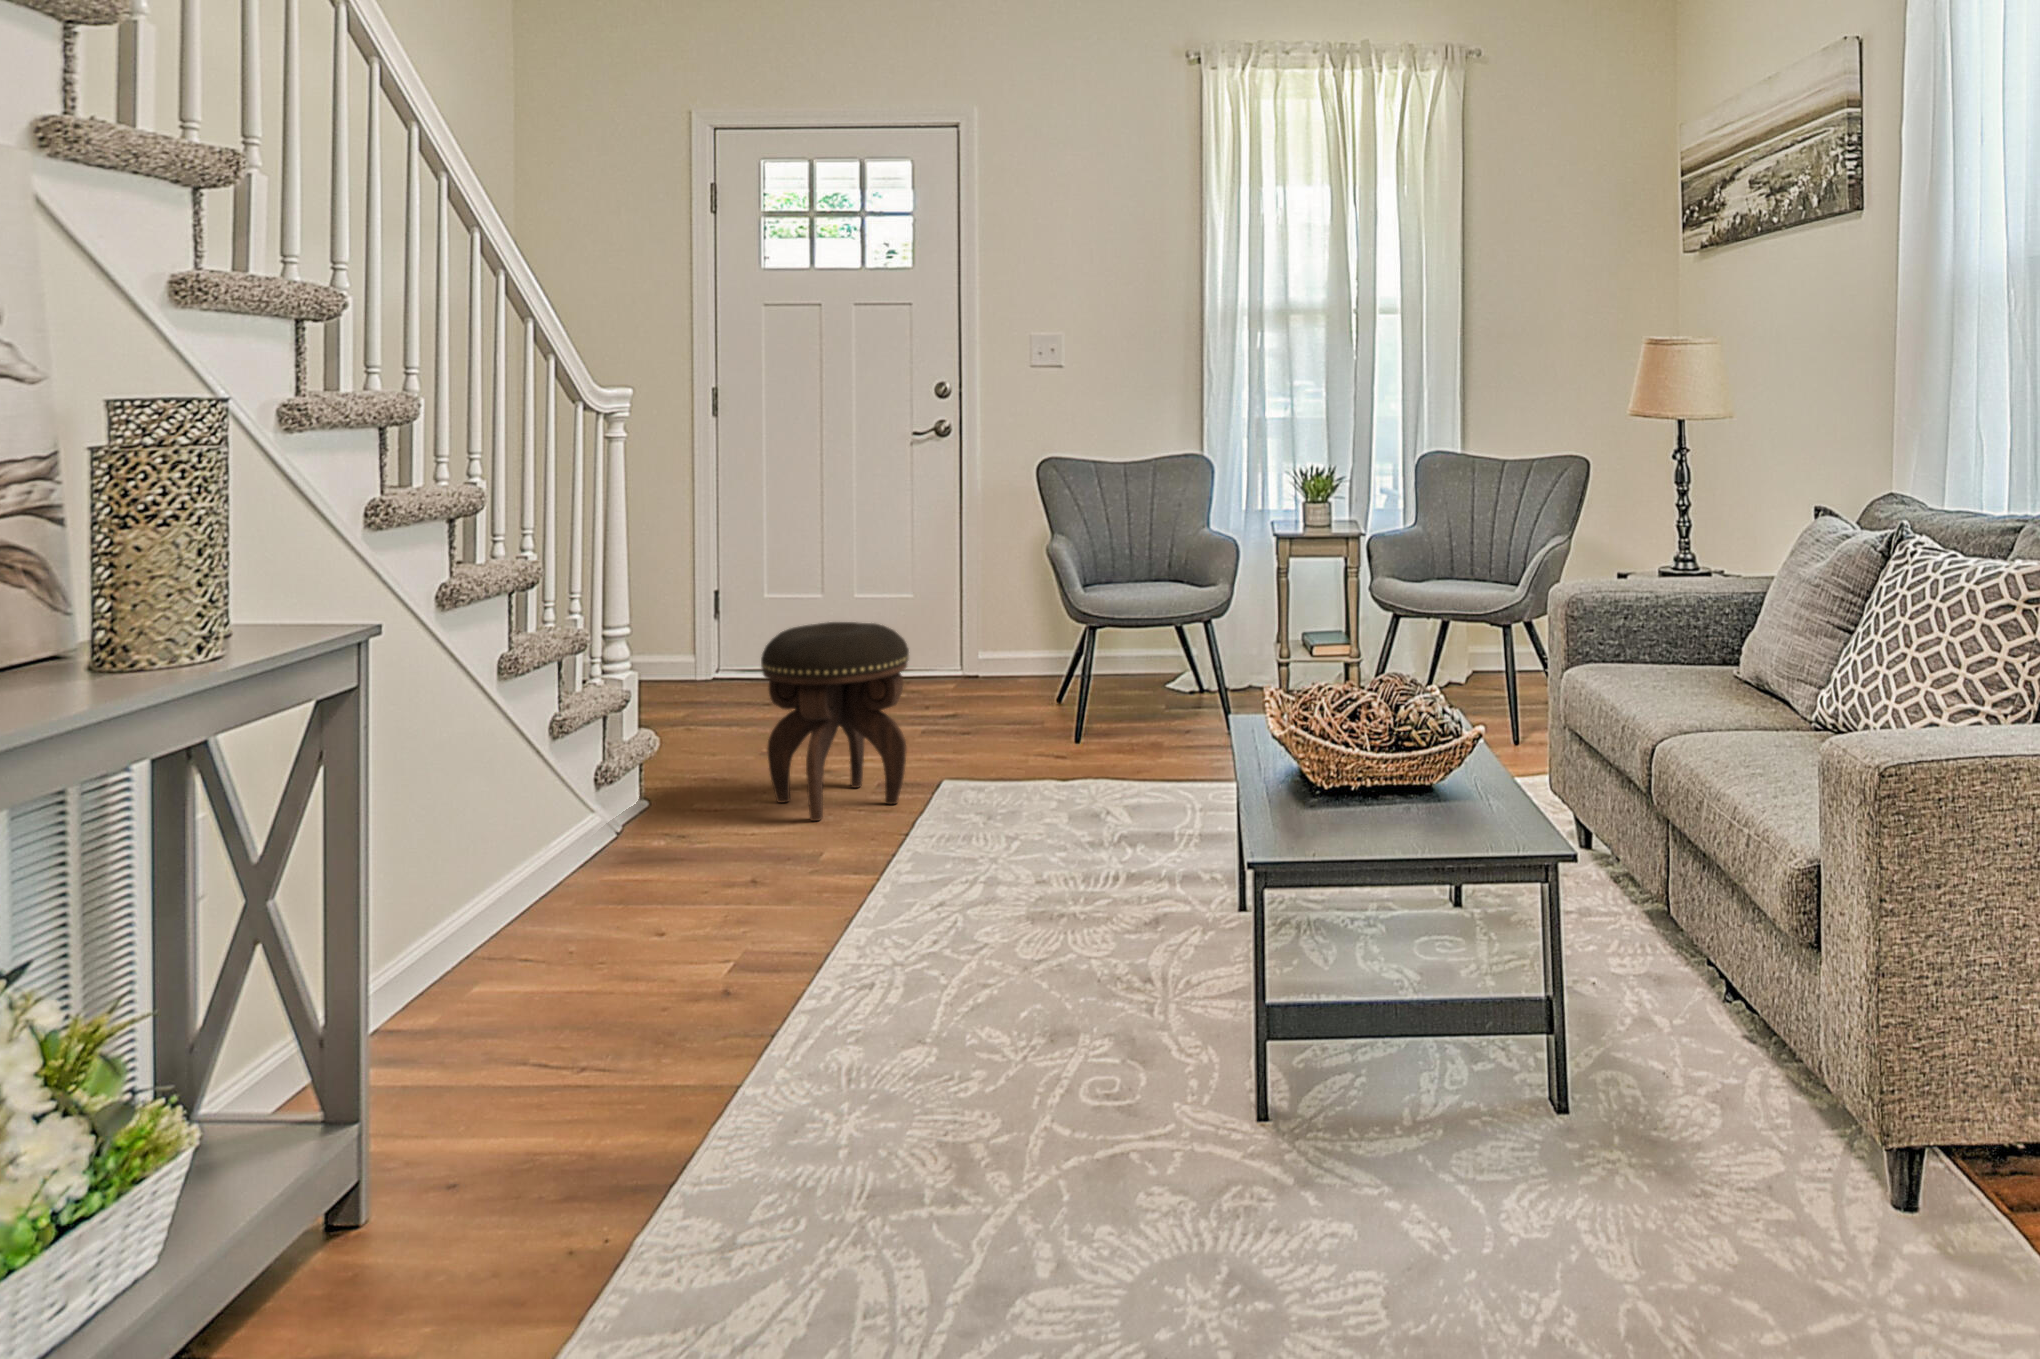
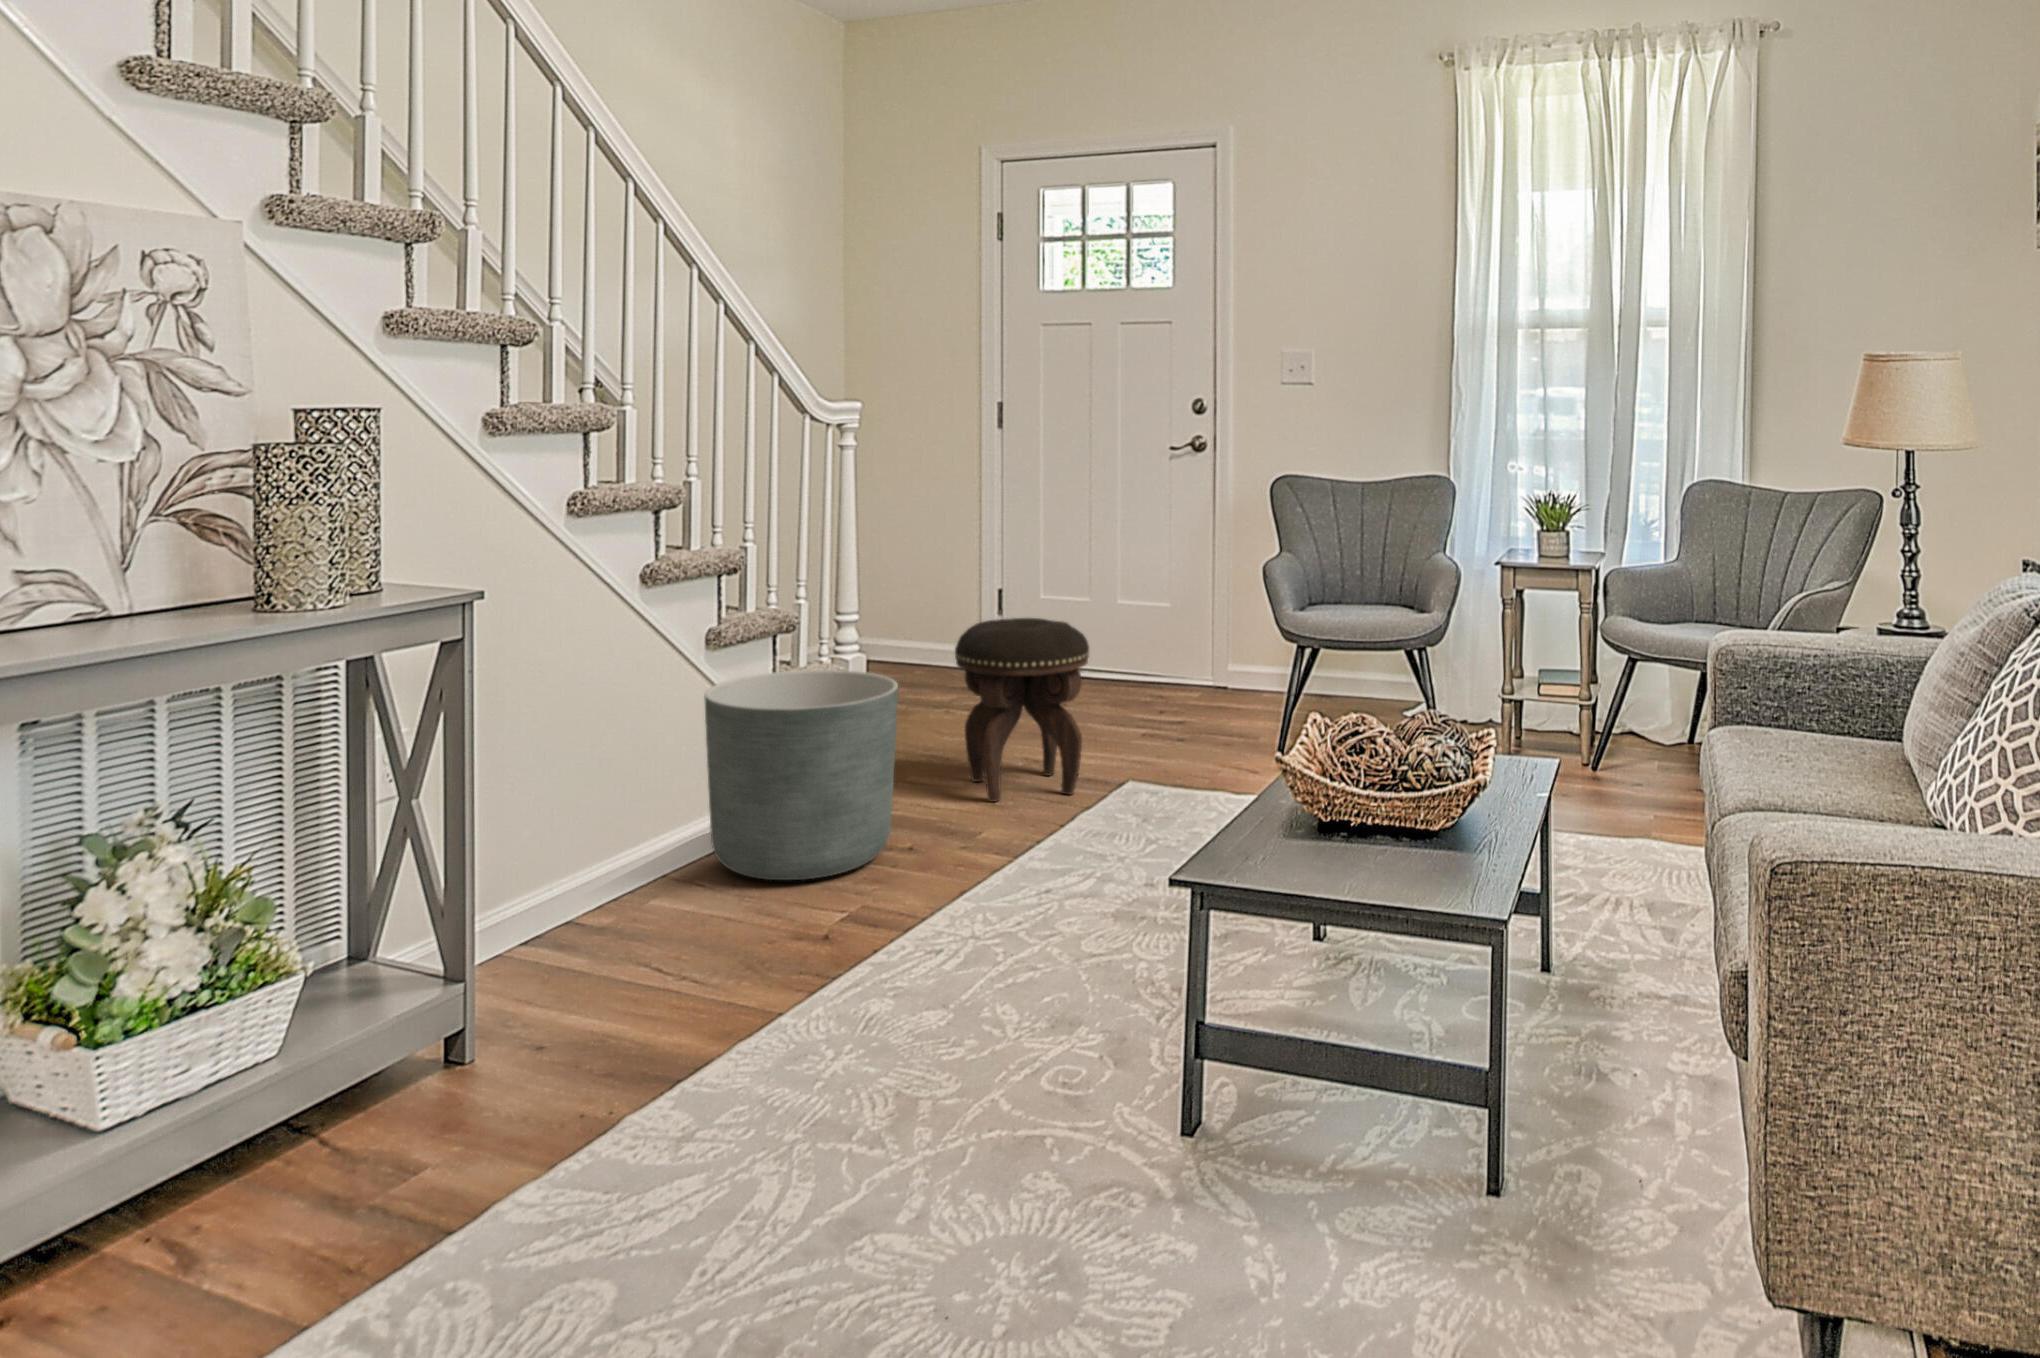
planter: none [522,692,751,935] -> present [704,670,898,880]

